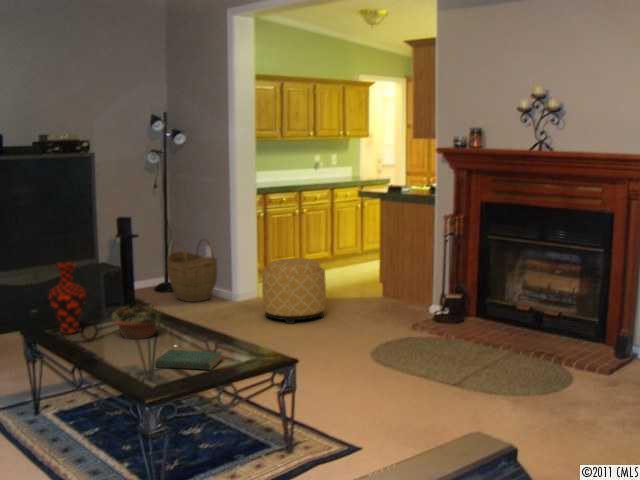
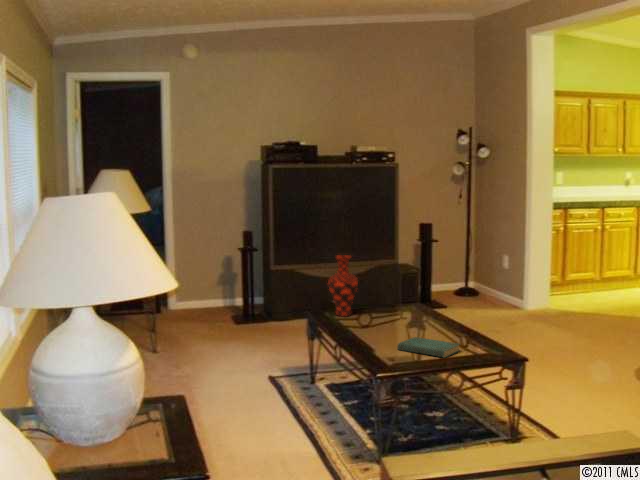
woven basket: present [167,239,217,302] -> none [460,248,507,307]
ottoman: present [262,258,326,324] -> none [544,271,611,336]
succulent planter: present [112,301,161,339] -> none [376,292,419,327]

